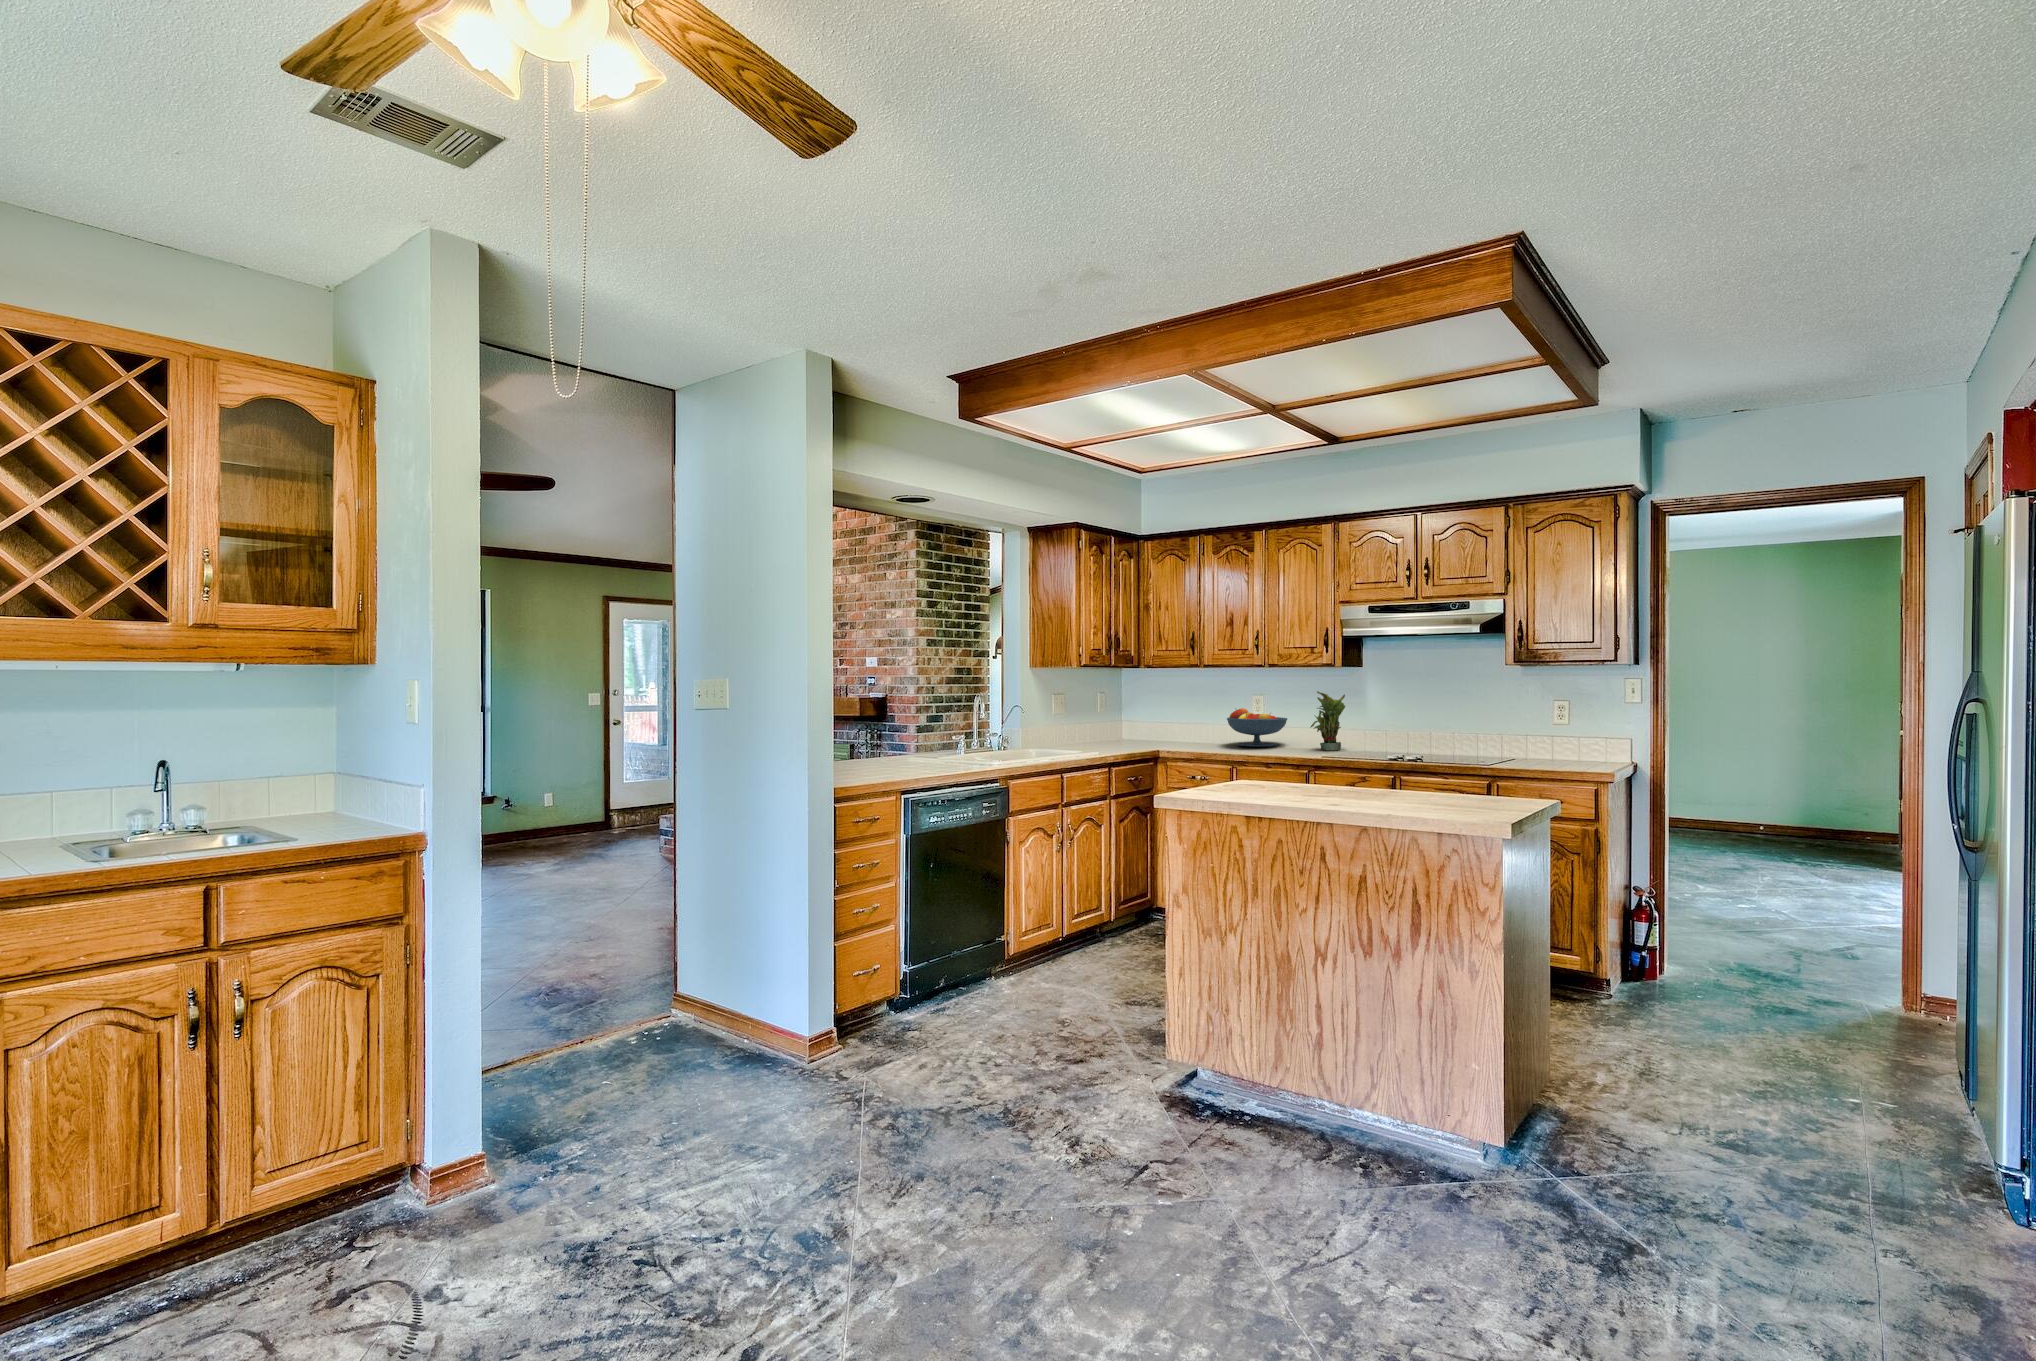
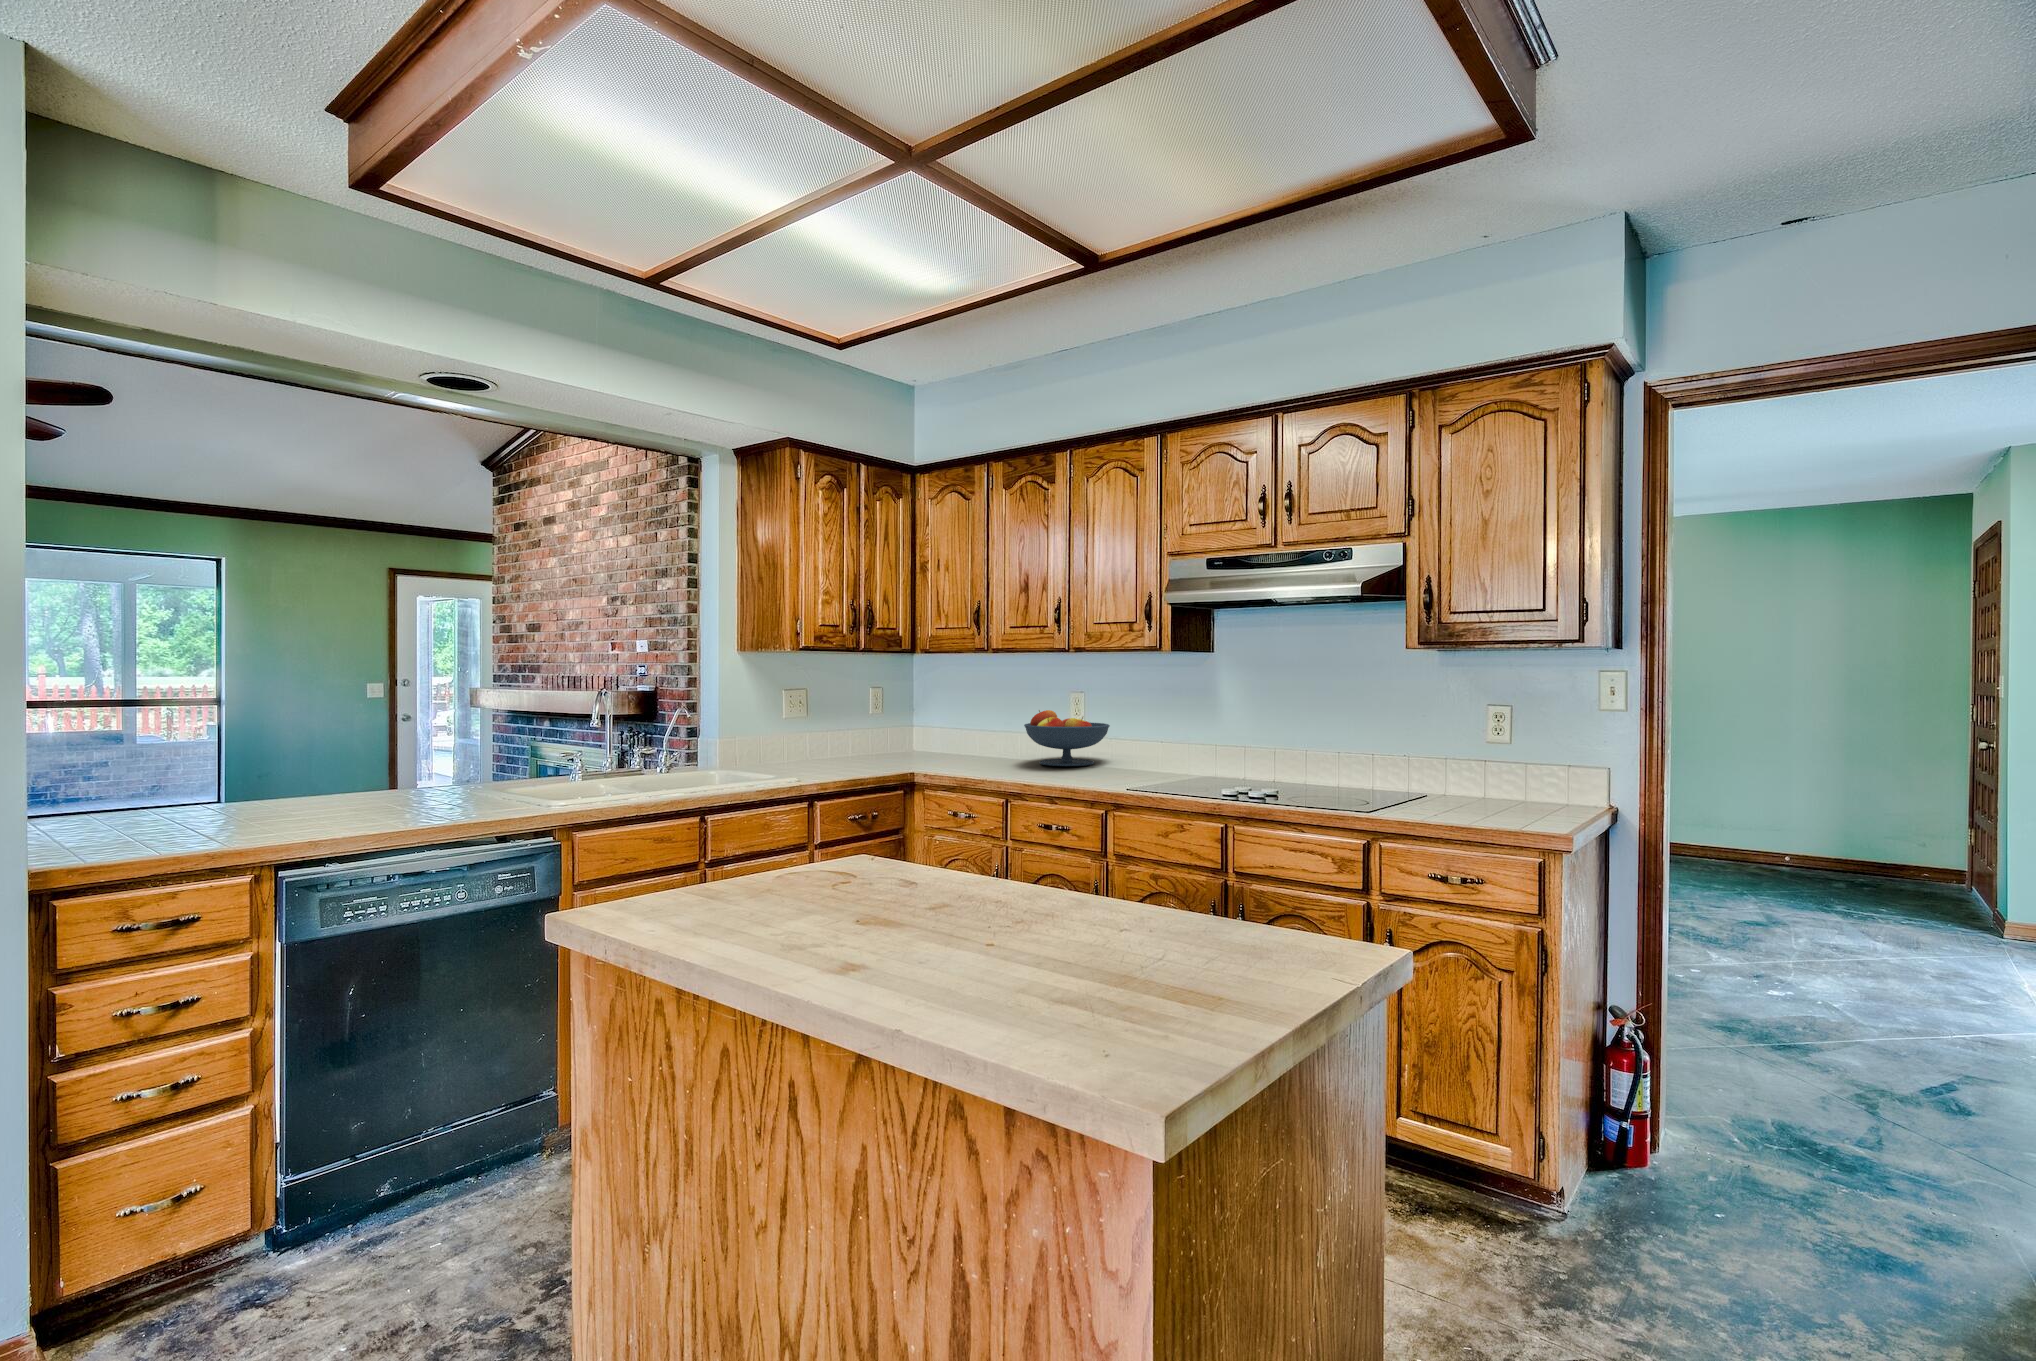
potted plant: present [1310,691,1345,750] -> none [1132,686,1180,774]

